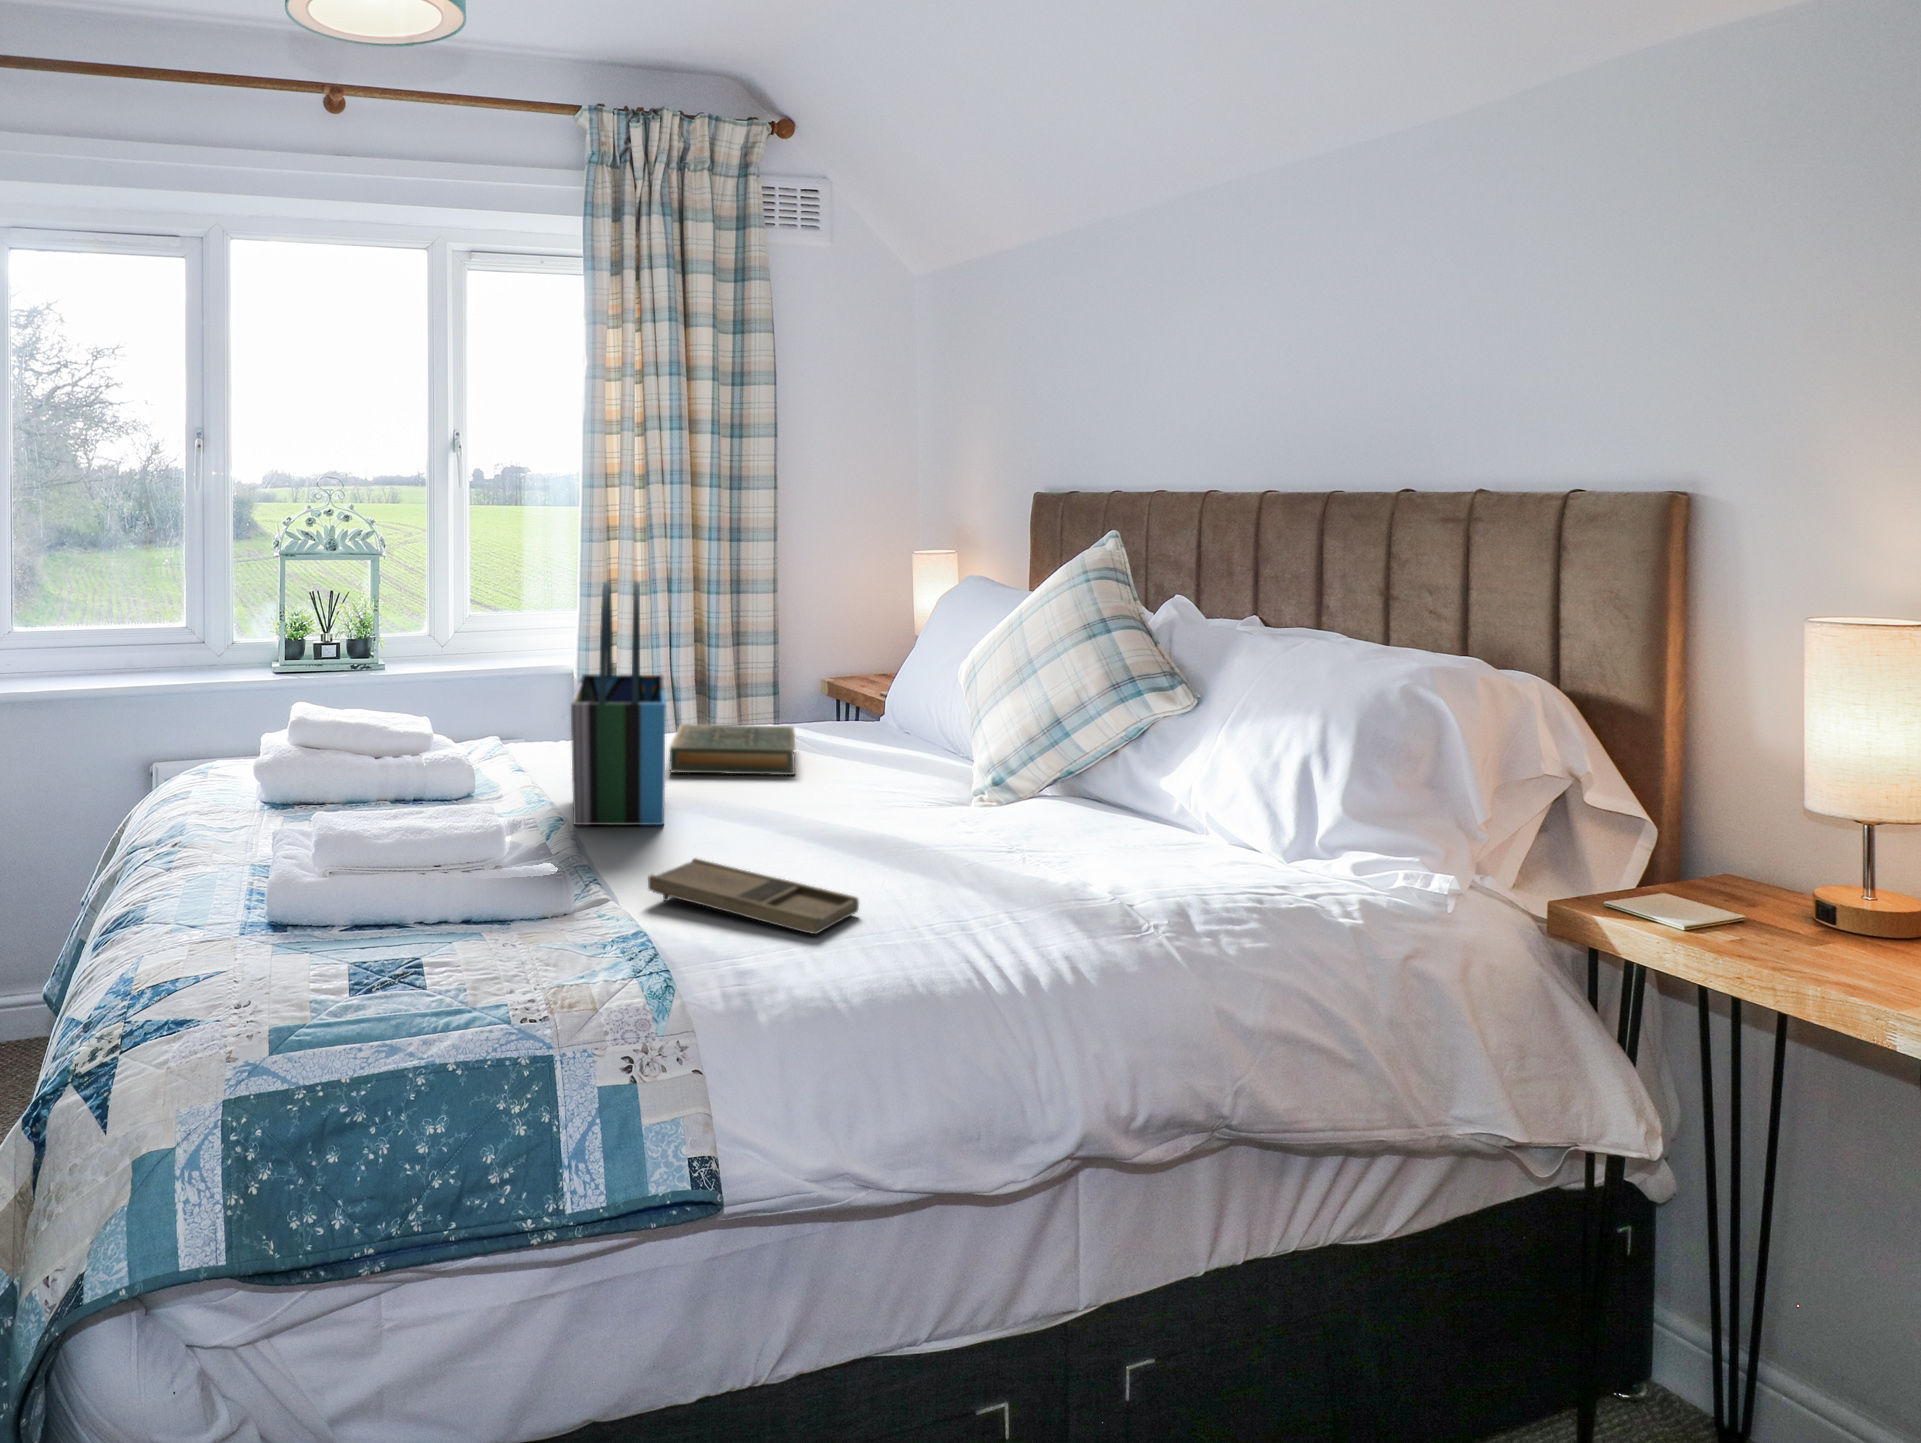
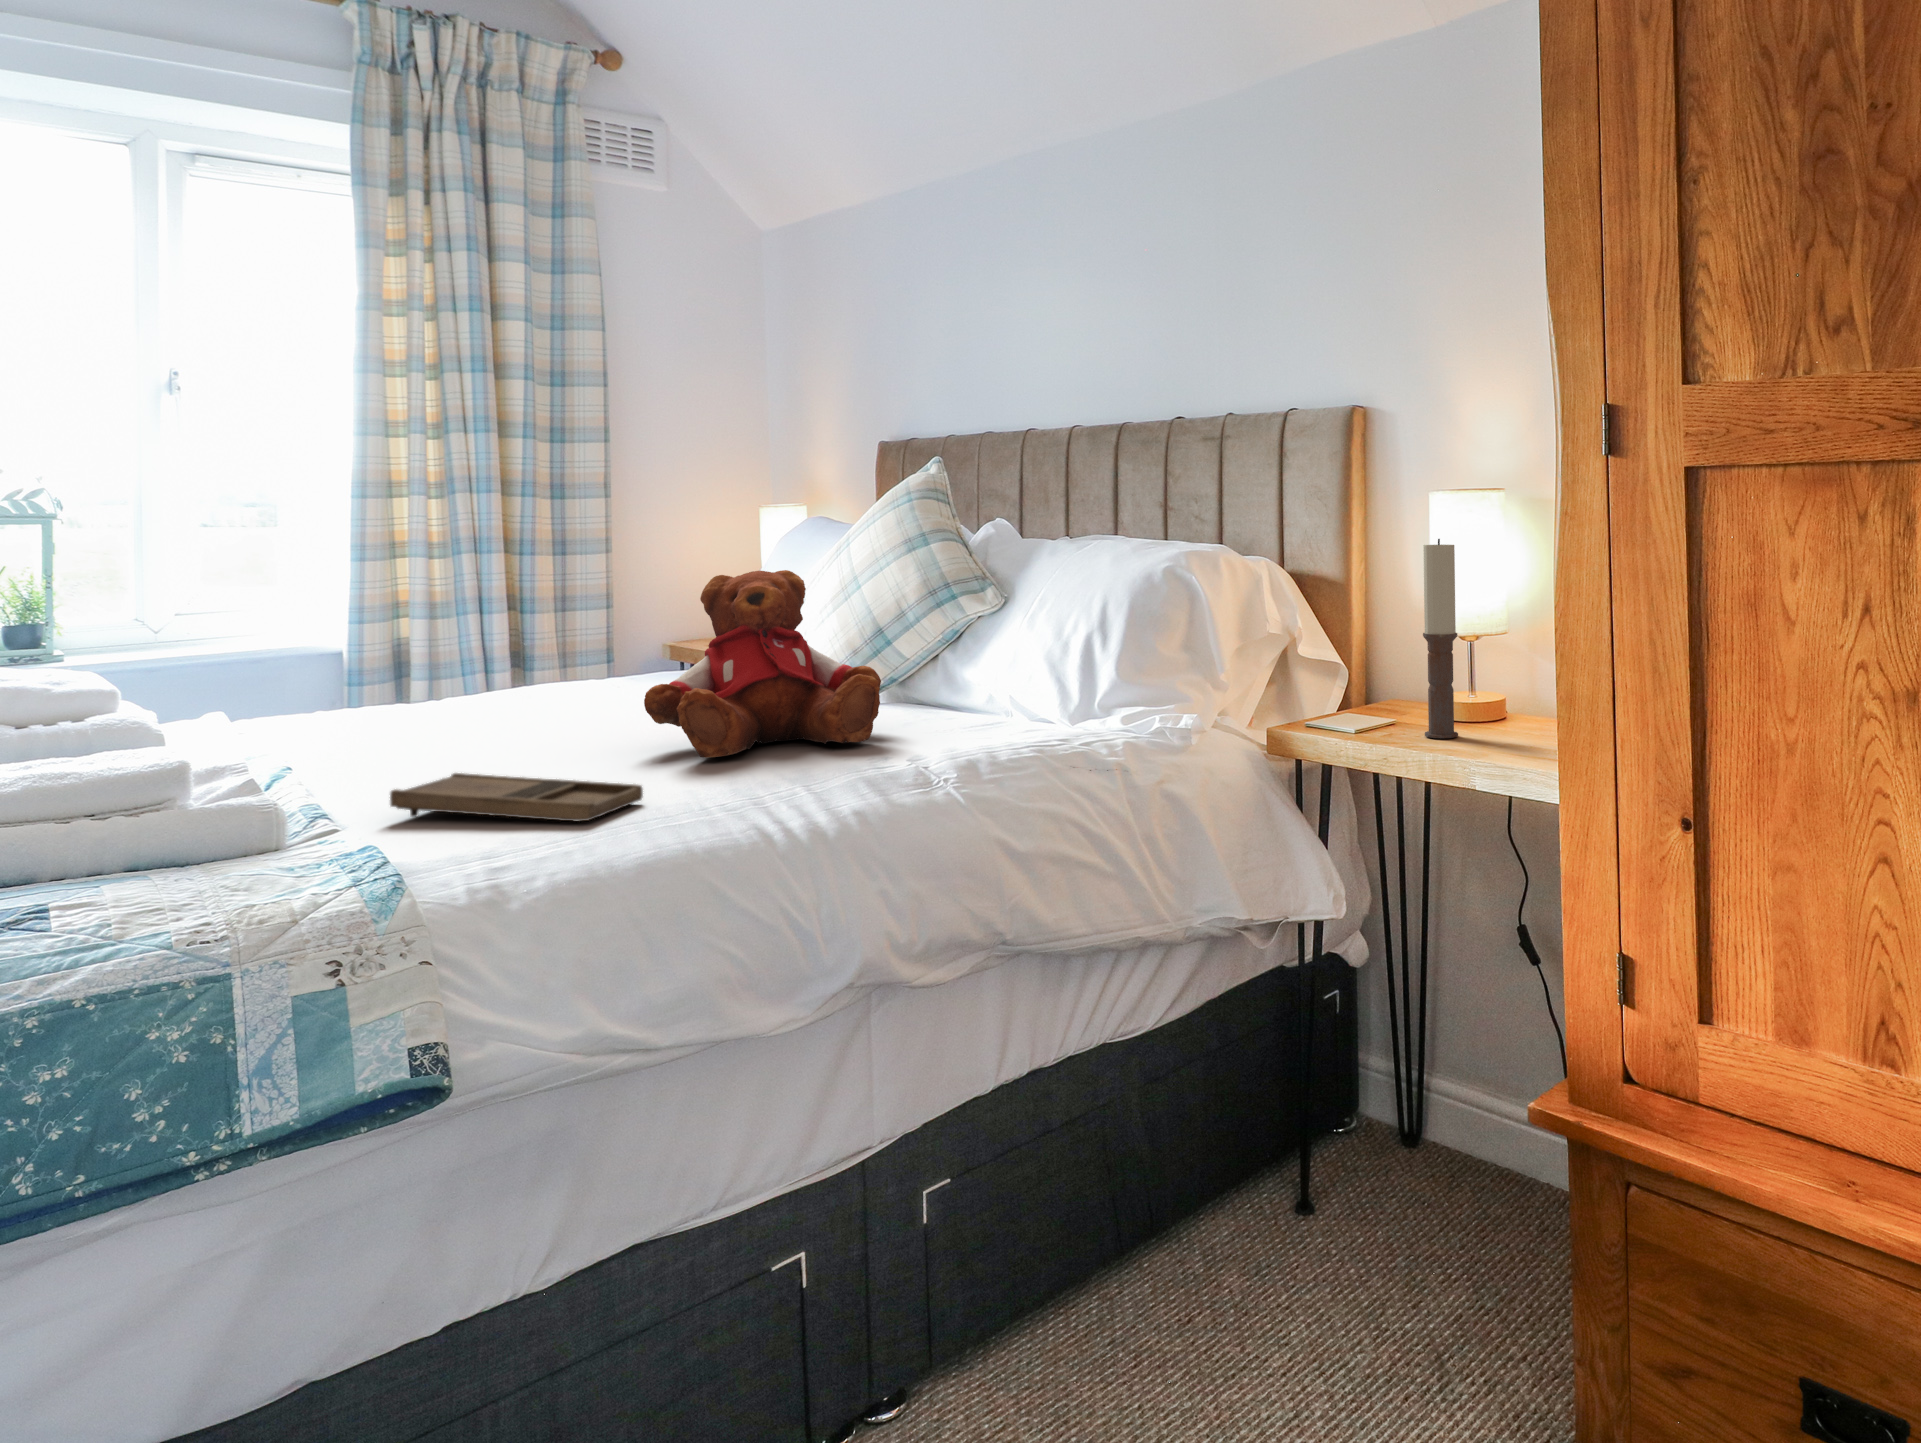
tote bag: present [571,582,665,825] -> none [301,496,439,770]
teddy bear: none [845,665,1075,861] -> present [644,570,881,758]
candle: none [1795,701,1851,964] -> present [1423,539,1458,738]
hardback book: present [670,724,795,775] -> none [452,668,610,719]

